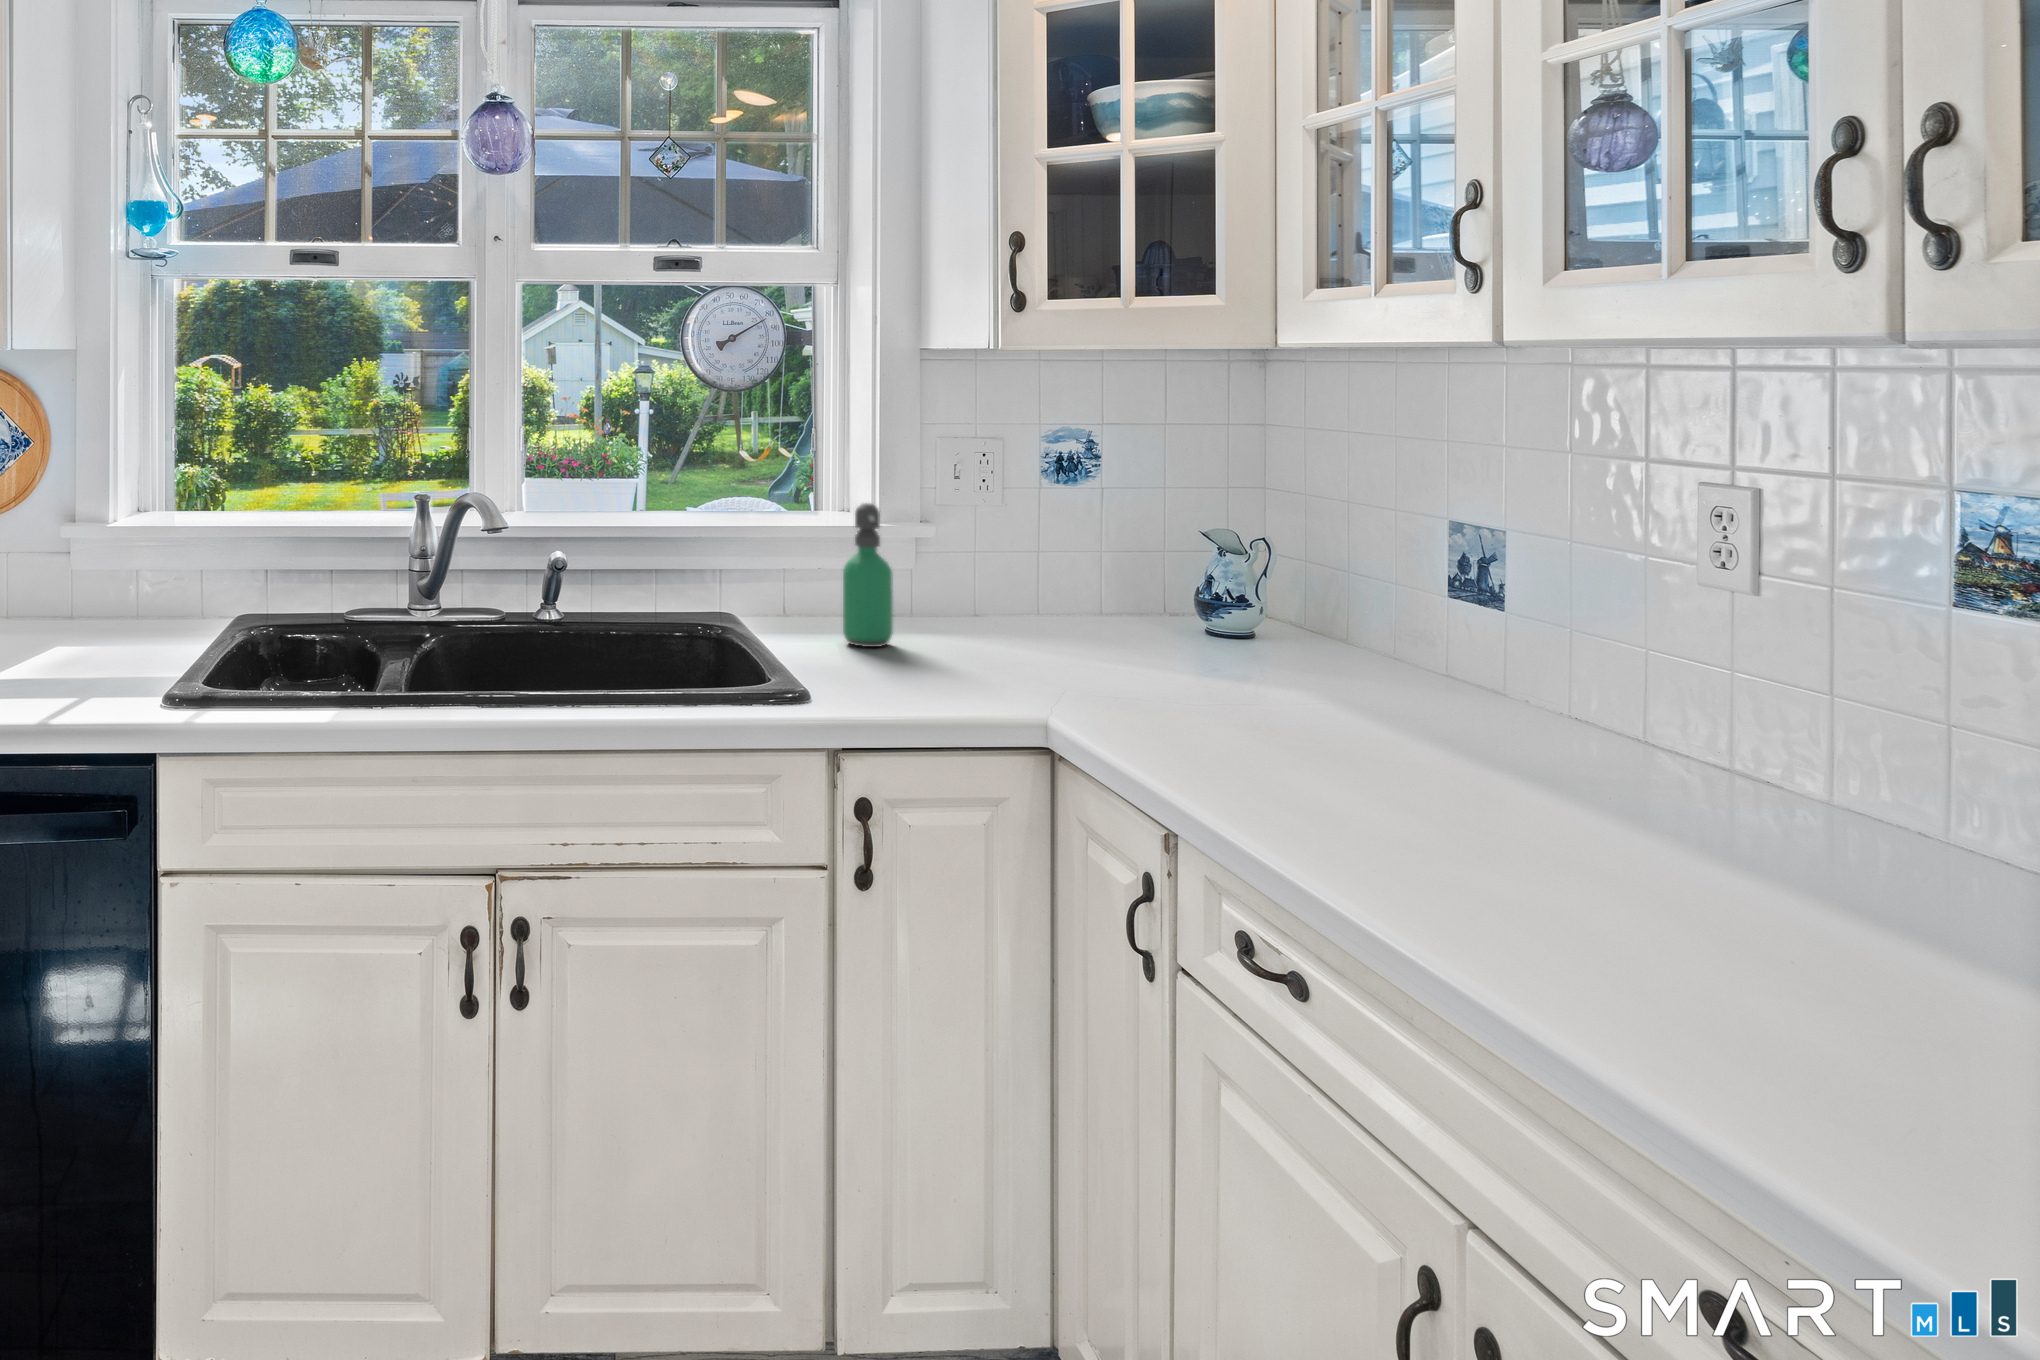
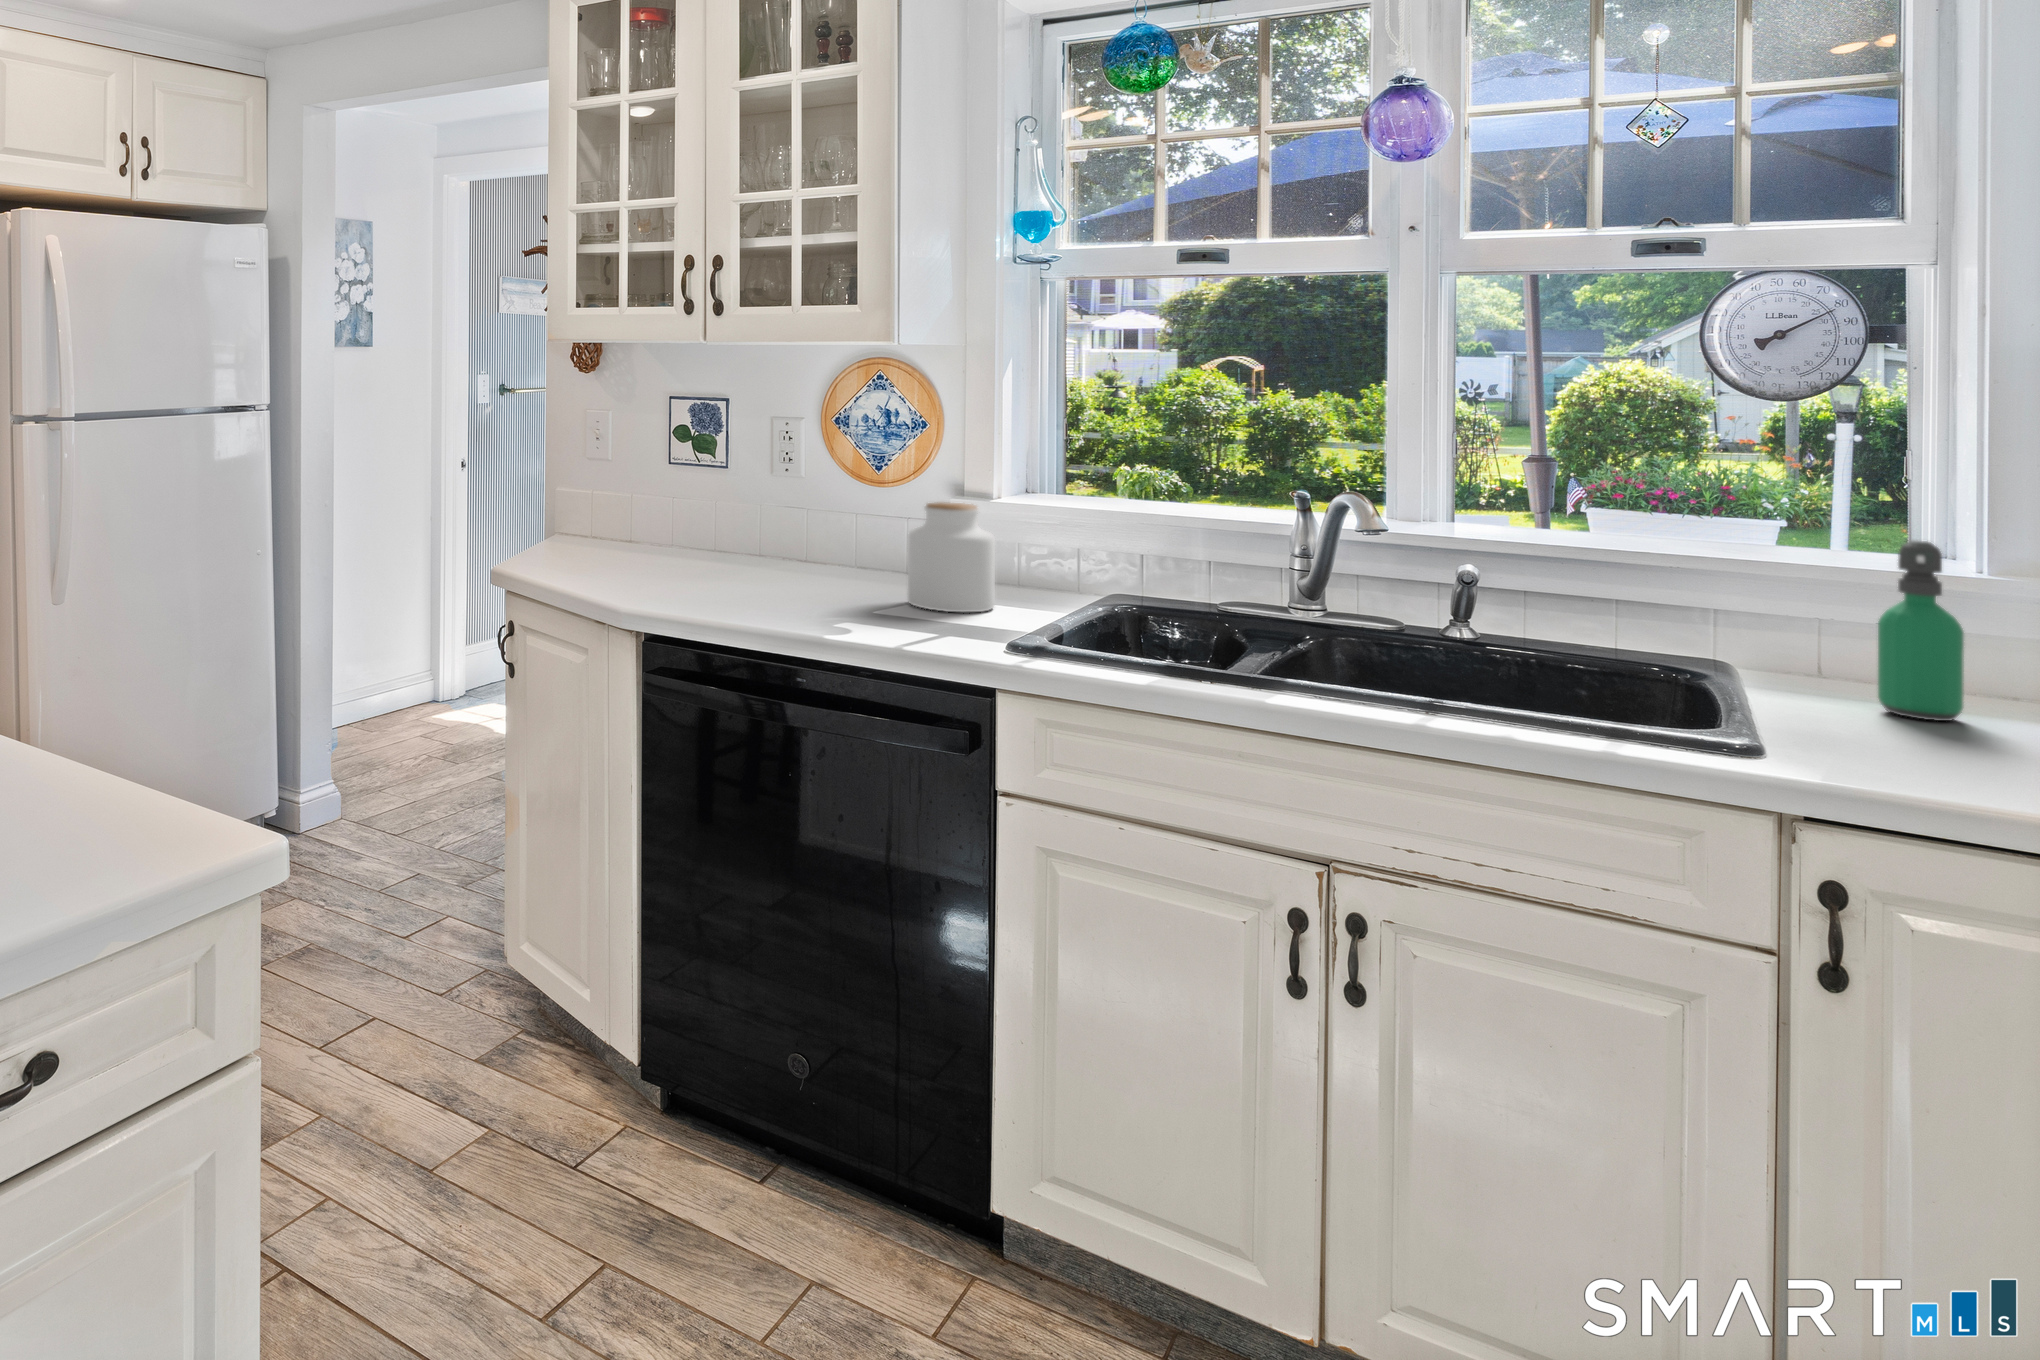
jar: none [23,534,123,663] -> present [908,502,995,612]

